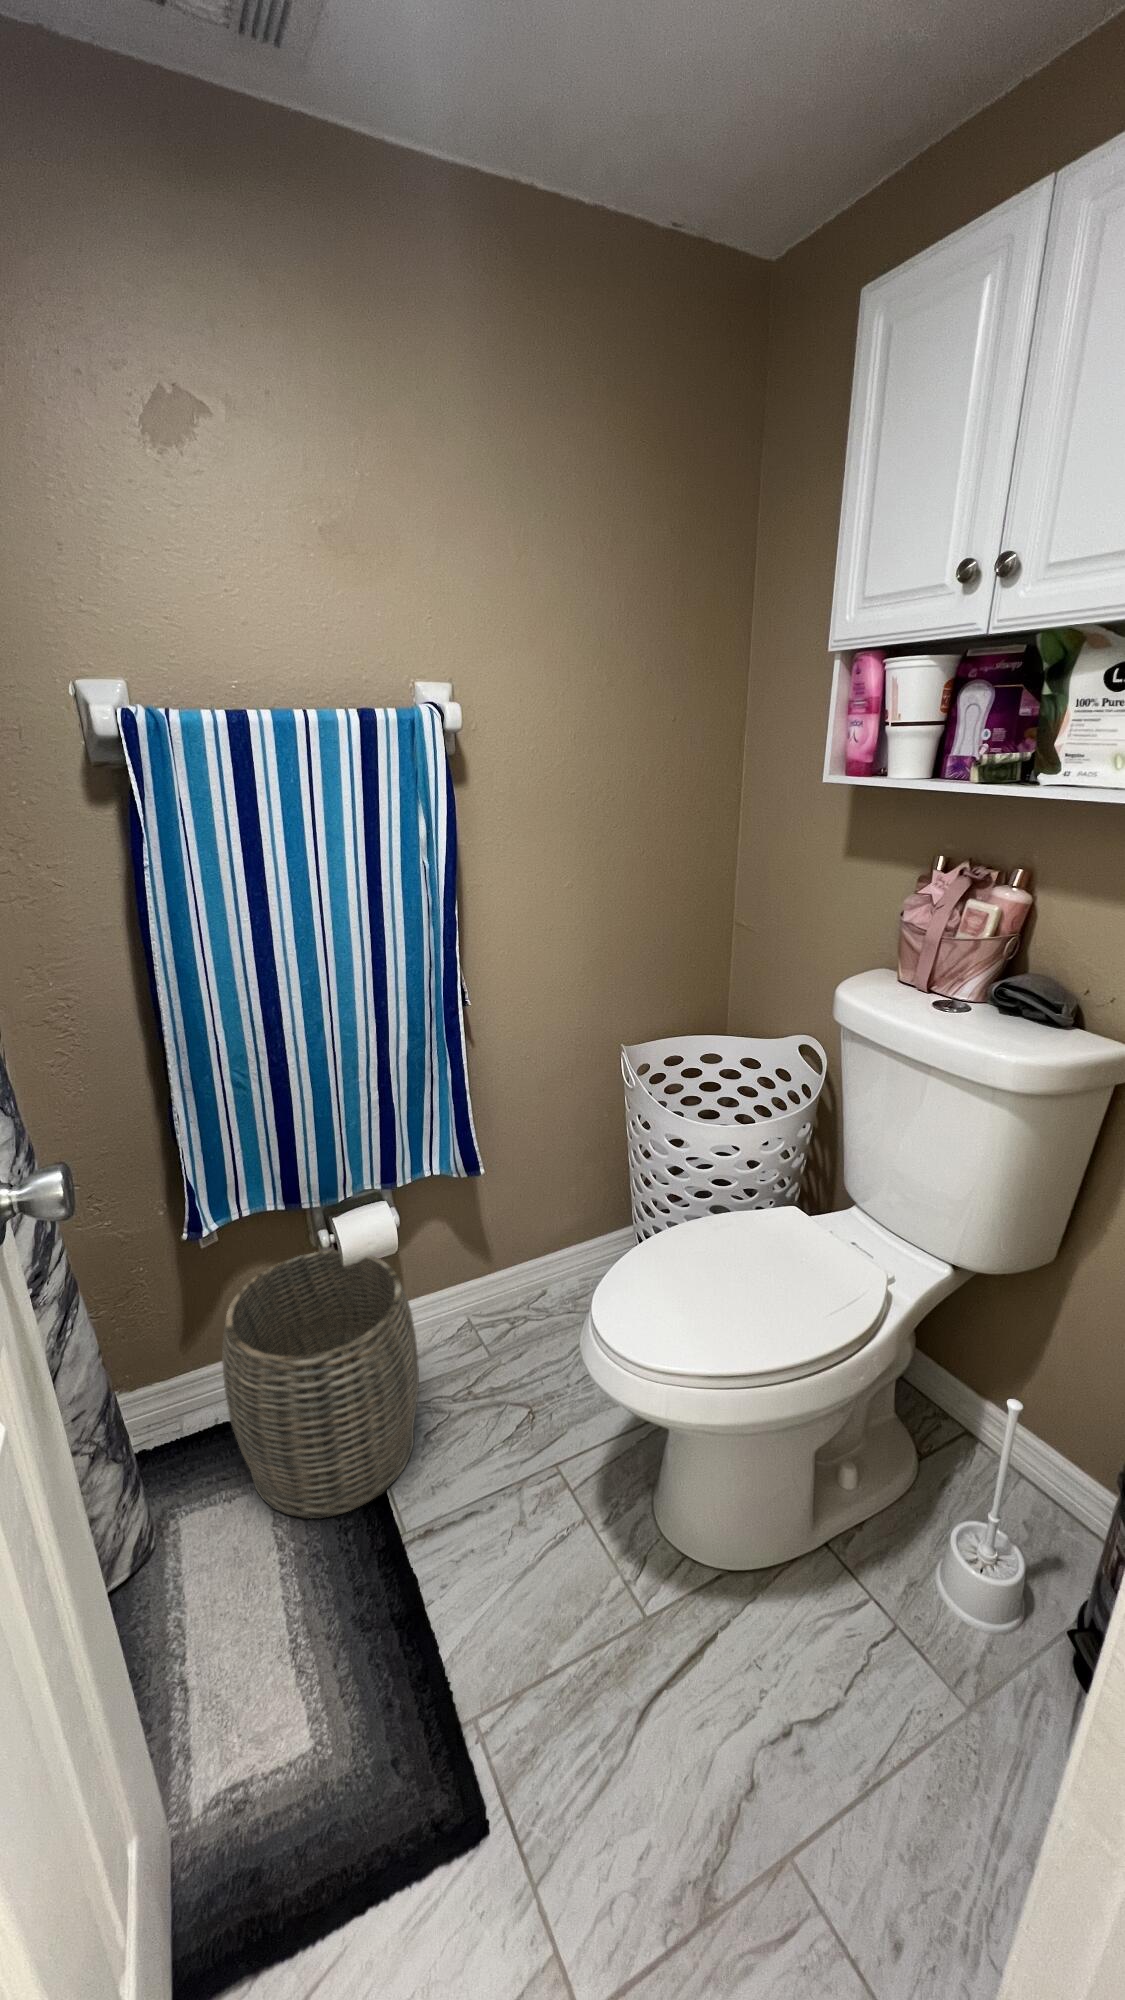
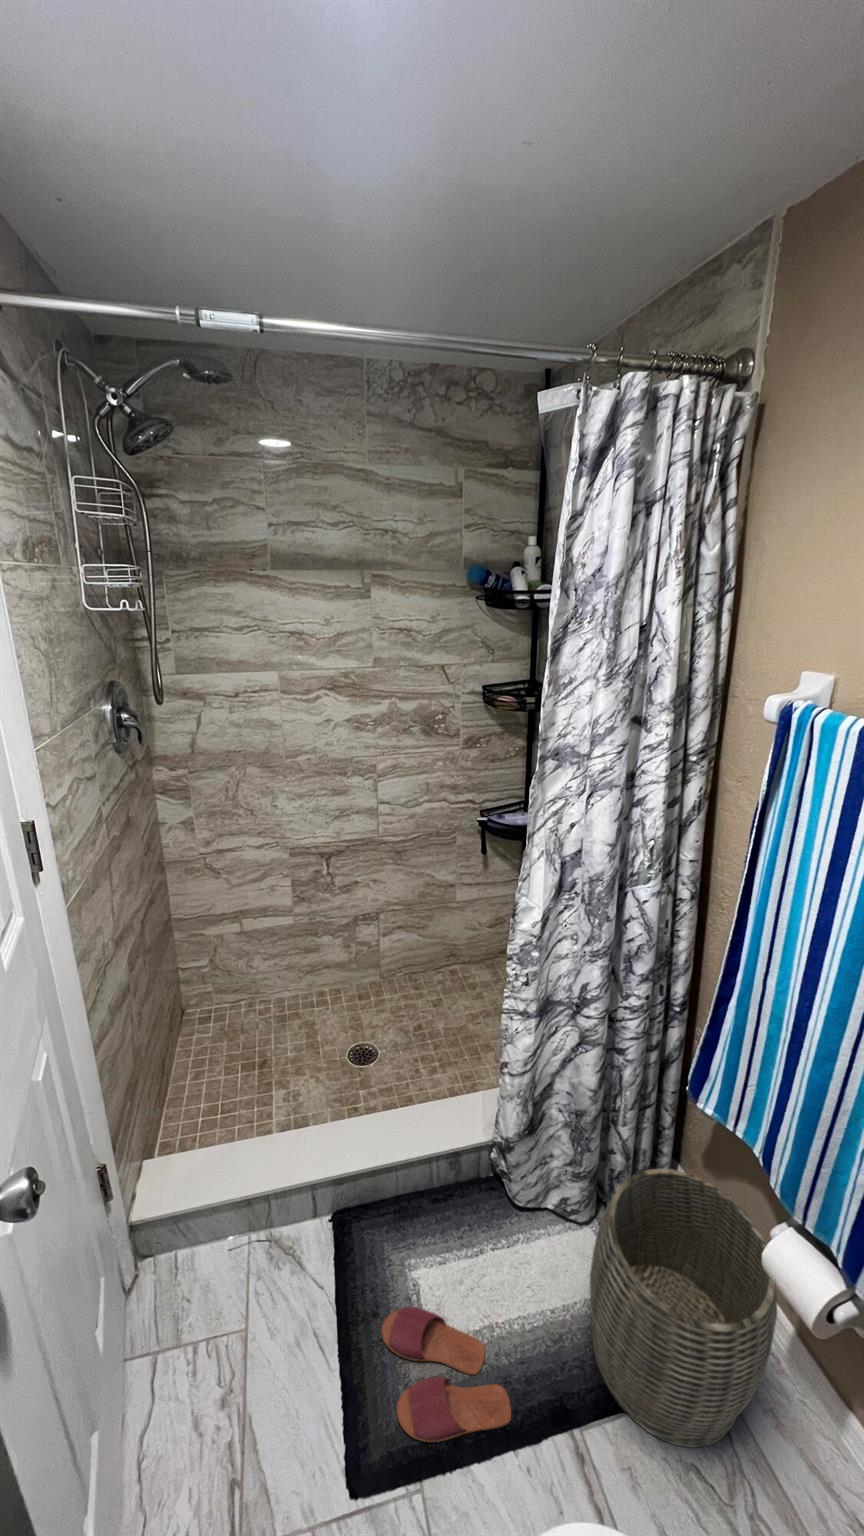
slippers: none [257,1610,426,1848] -> present [381,1307,511,1442]

